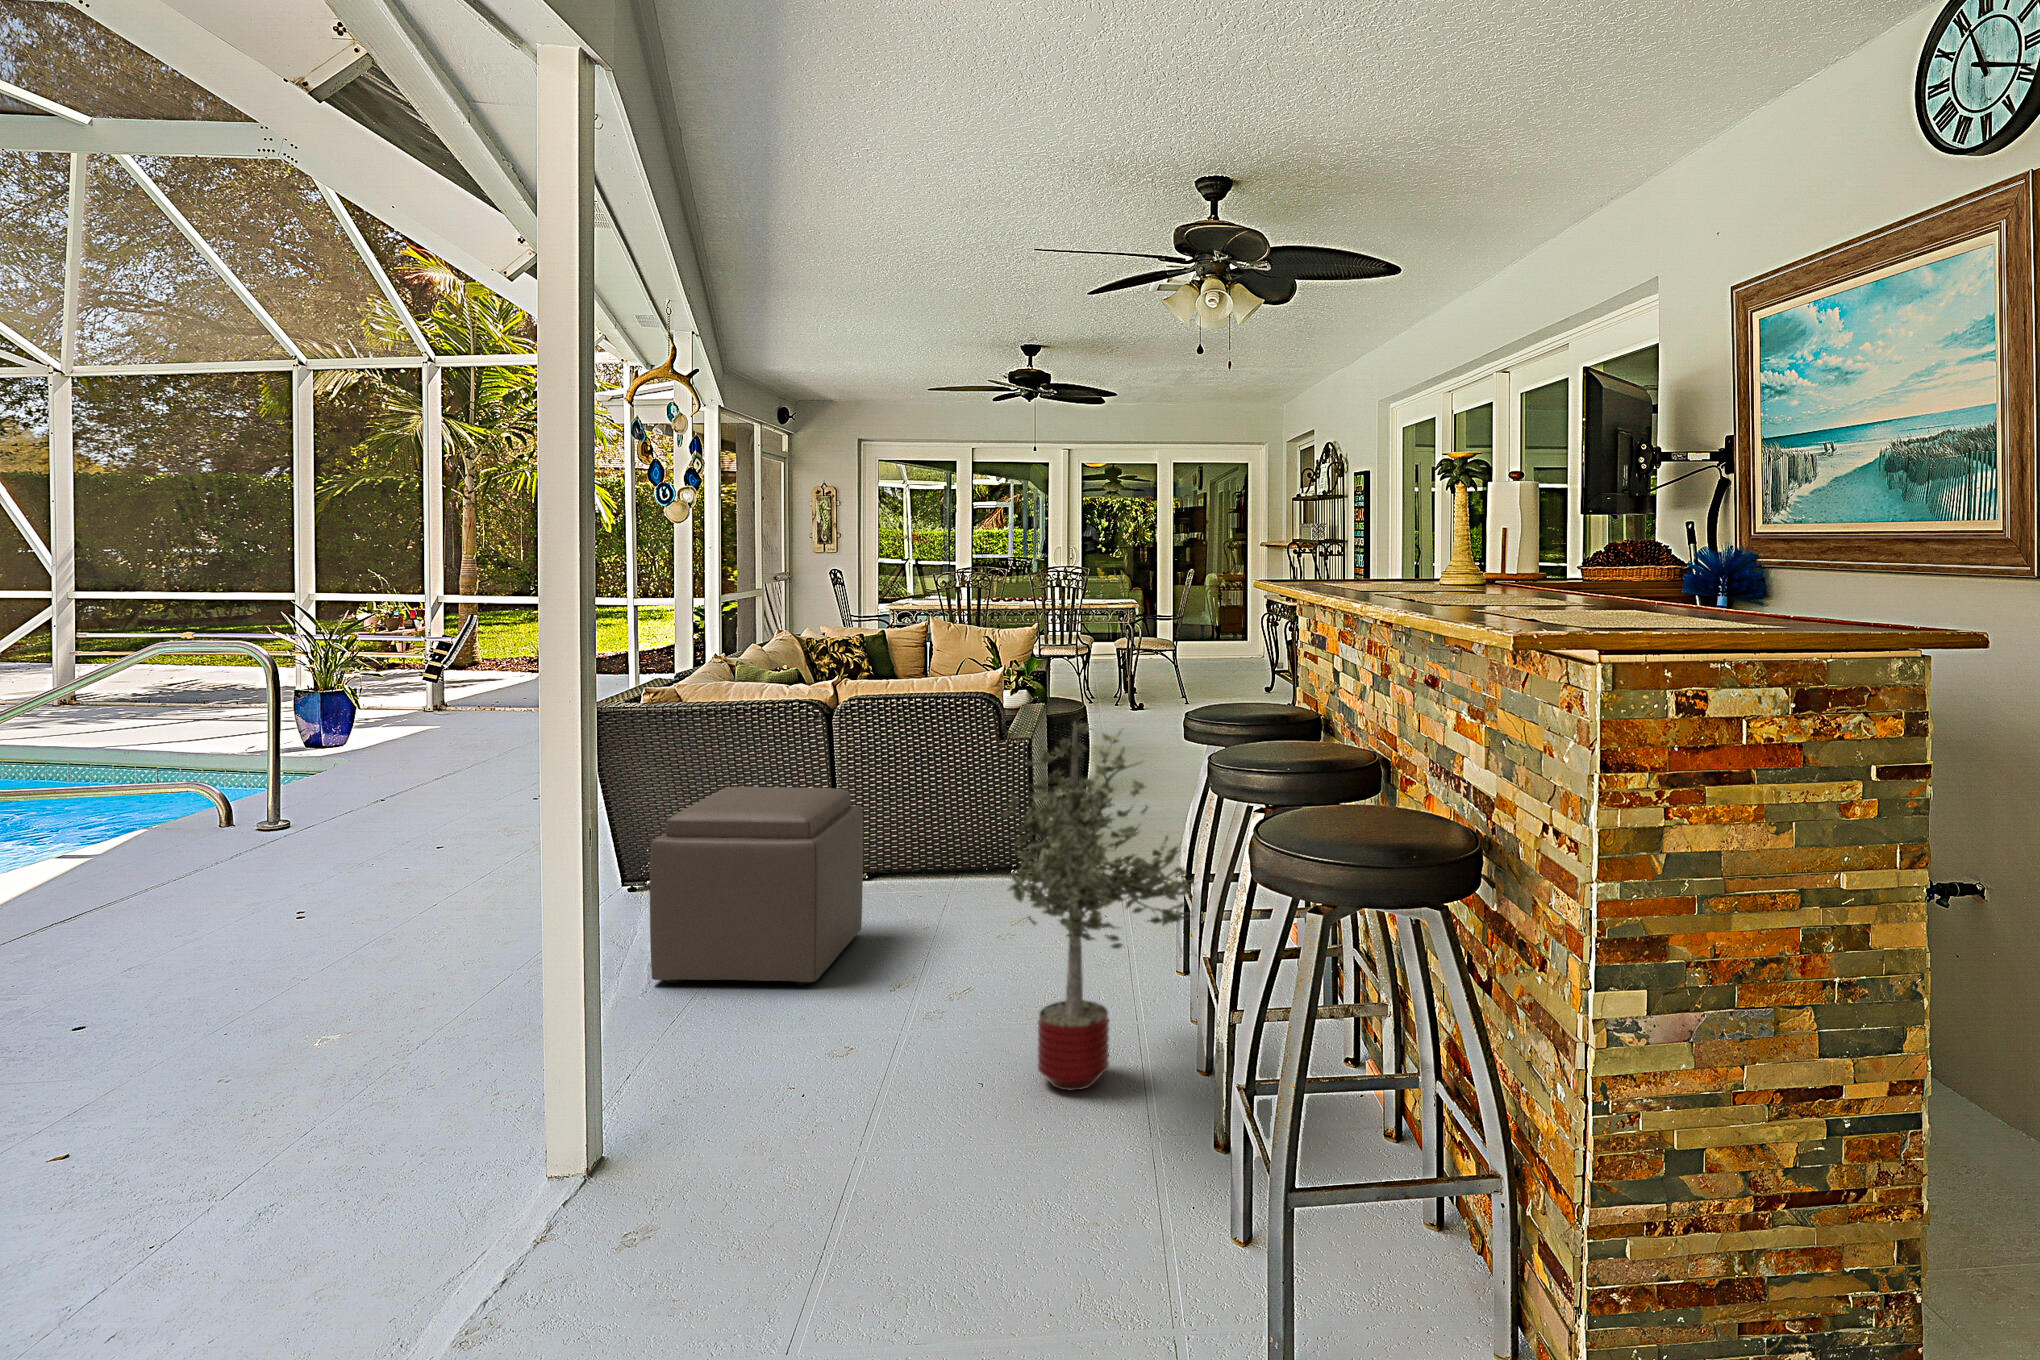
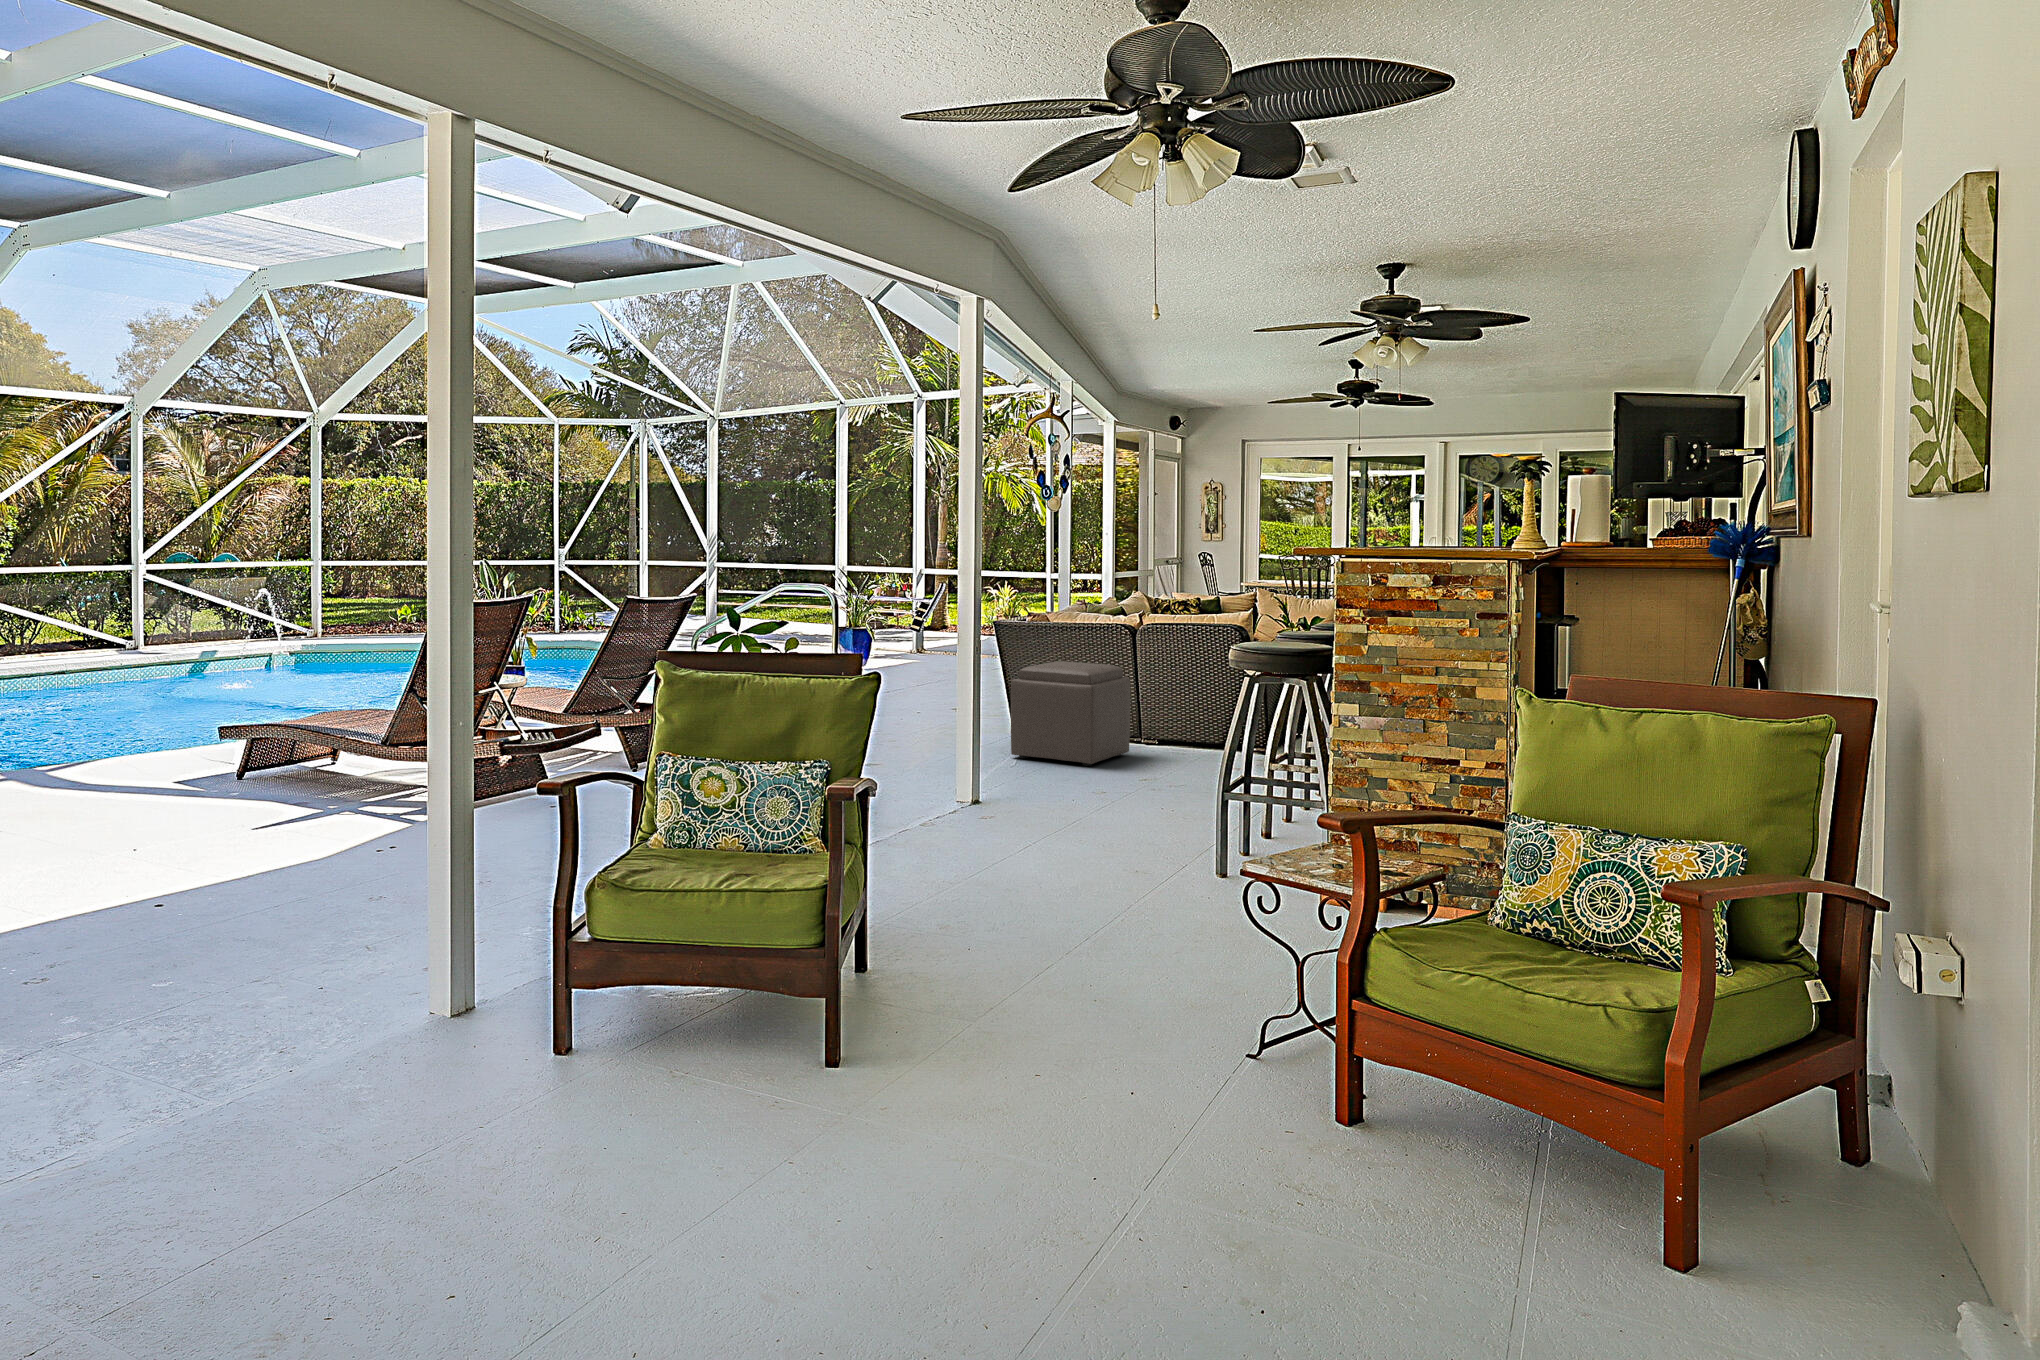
potted tree: present [1000,723,1195,1091] -> none [1153,611,1264,808]

